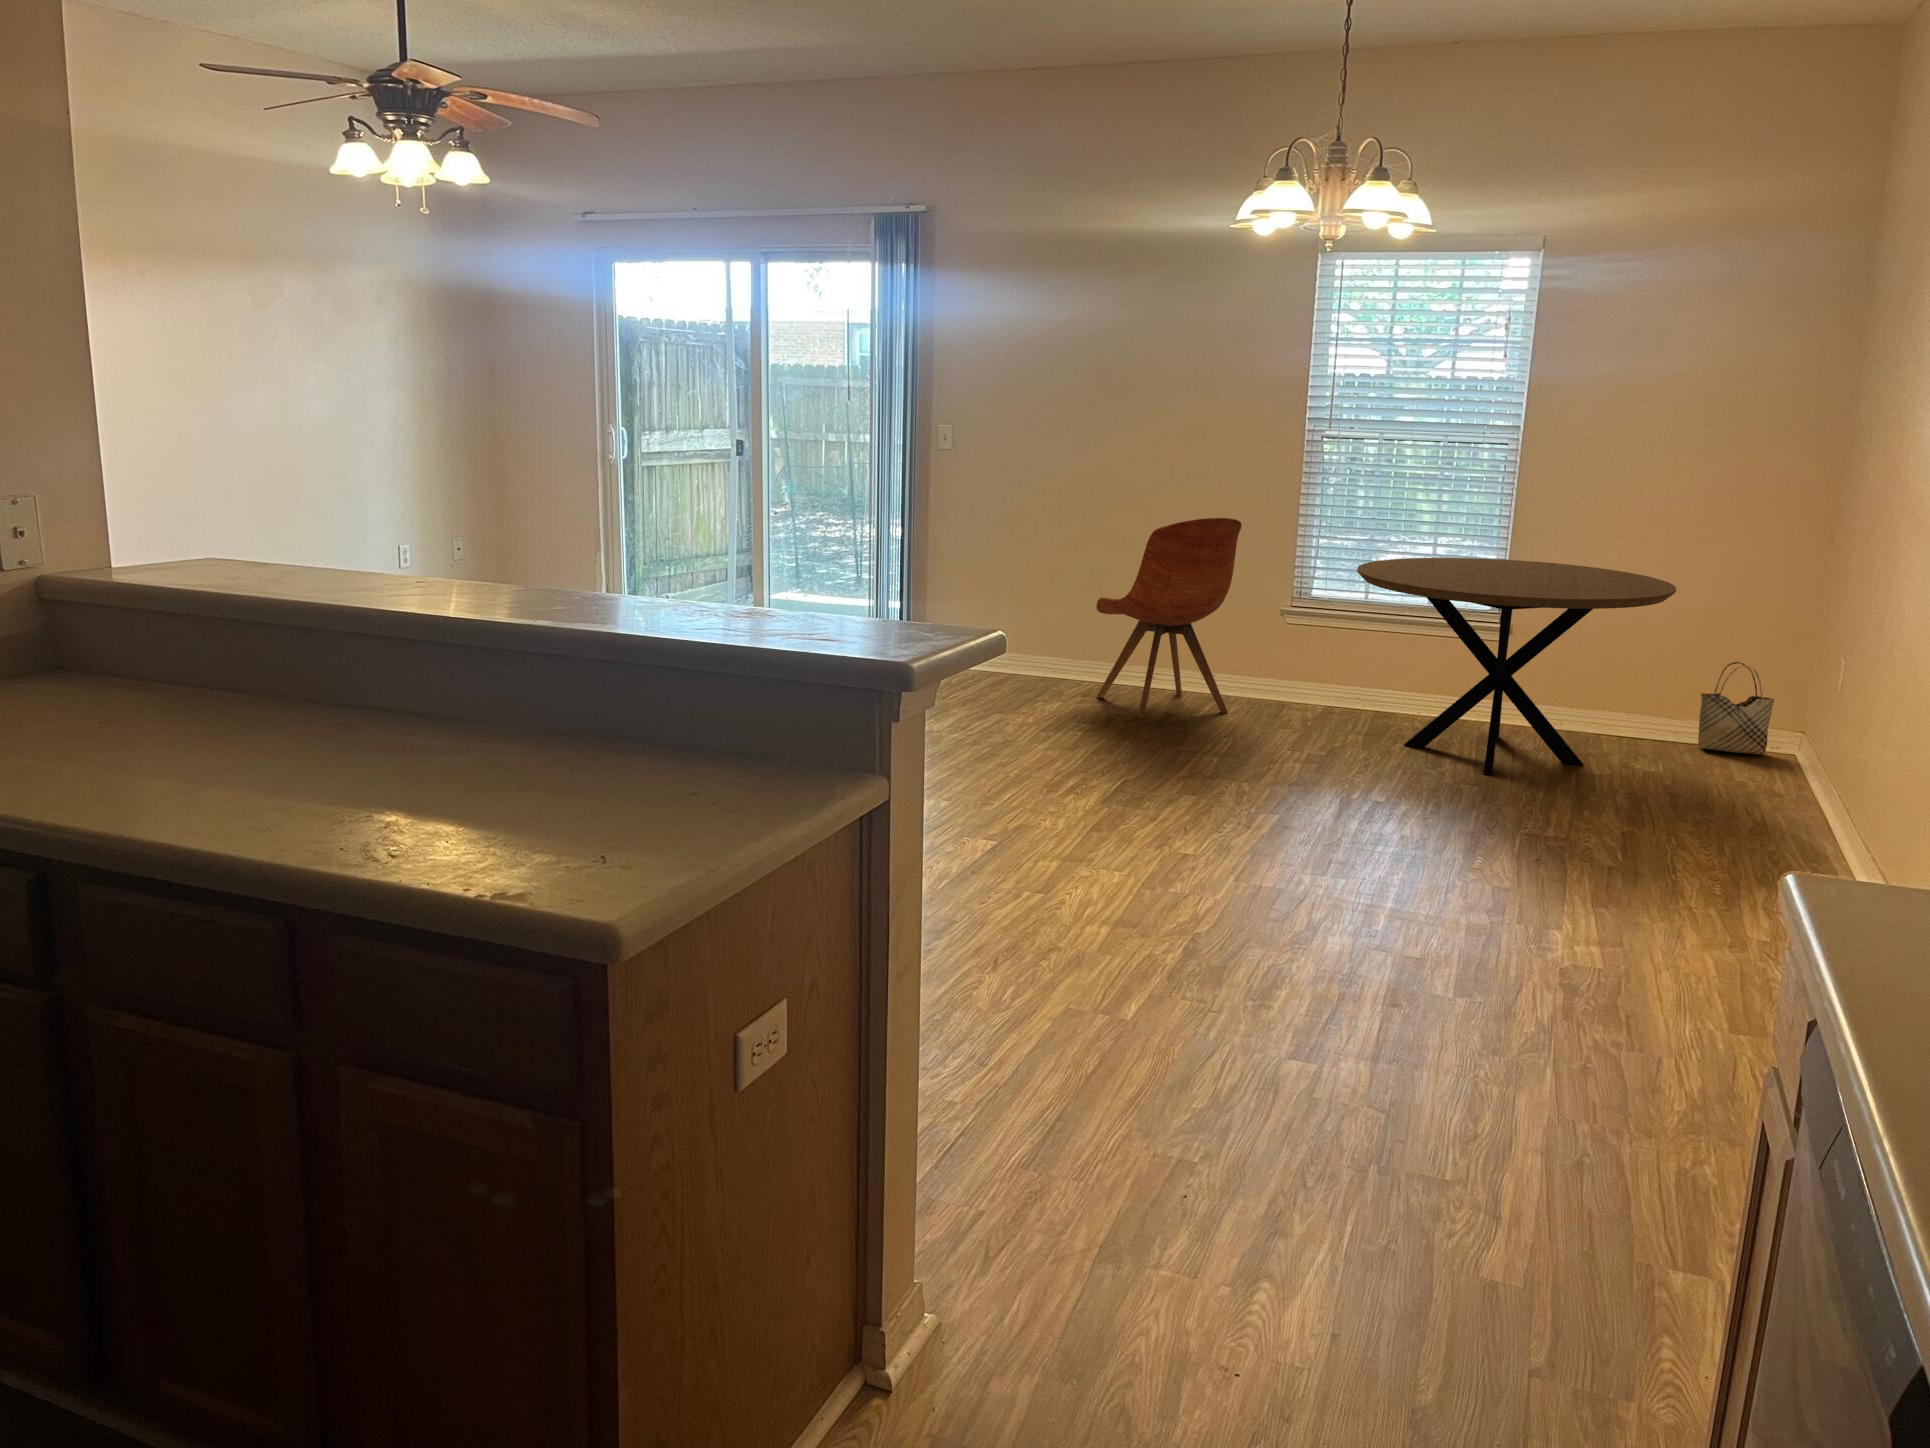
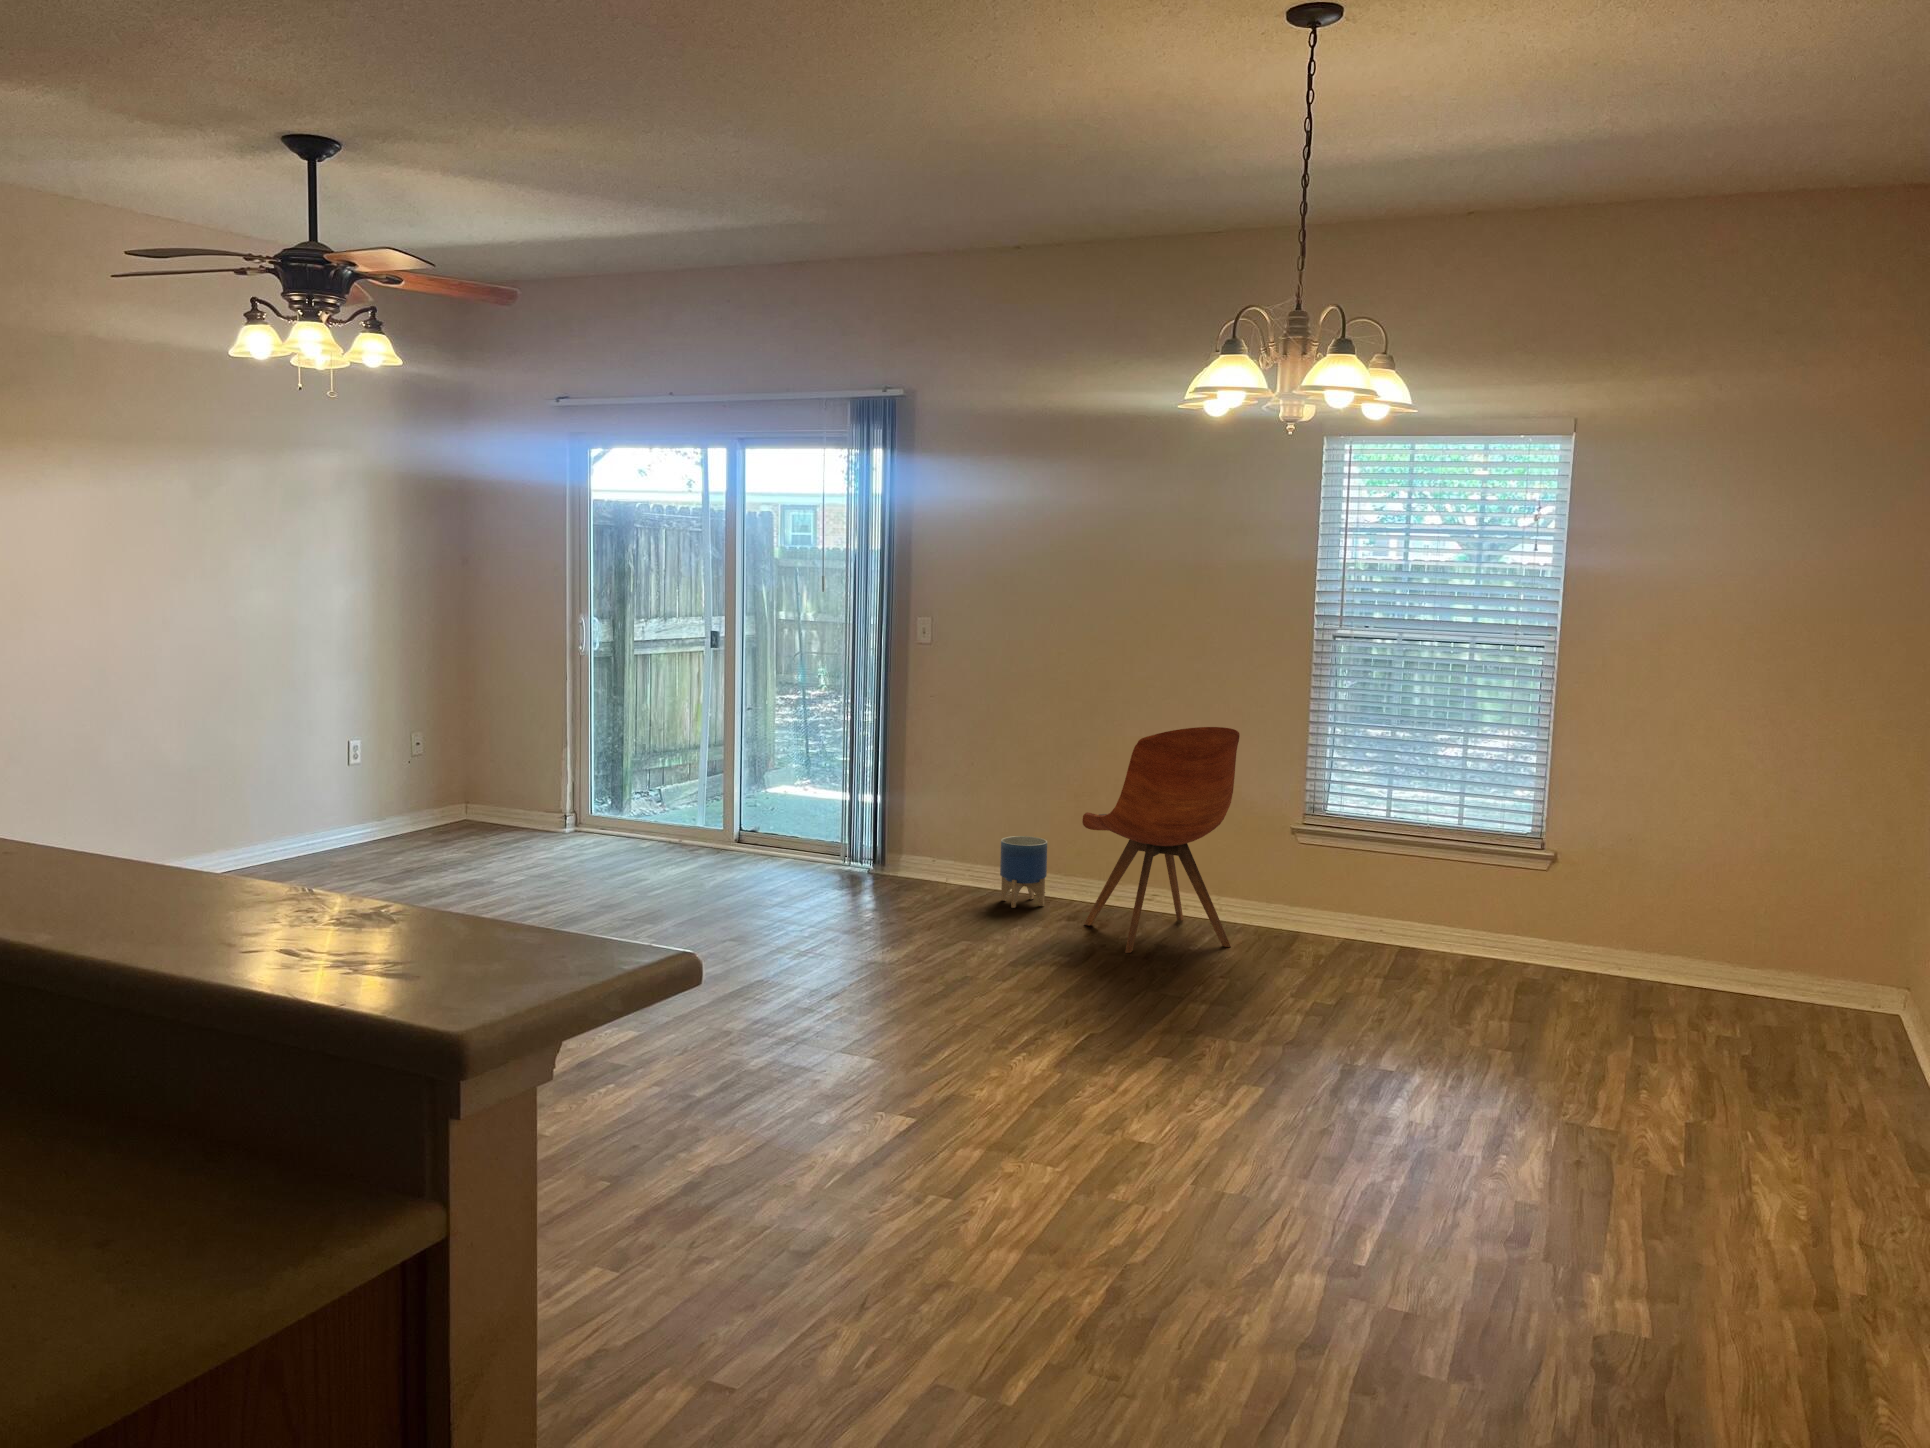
dining table: present [1357,558,1676,775] -> none [1368,773,1742,1037]
planter: none [1018,622,1060,685] -> present [1000,836,1047,908]
woven basket: present [1698,662,1774,754] -> none [1784,901,1873,1013]

